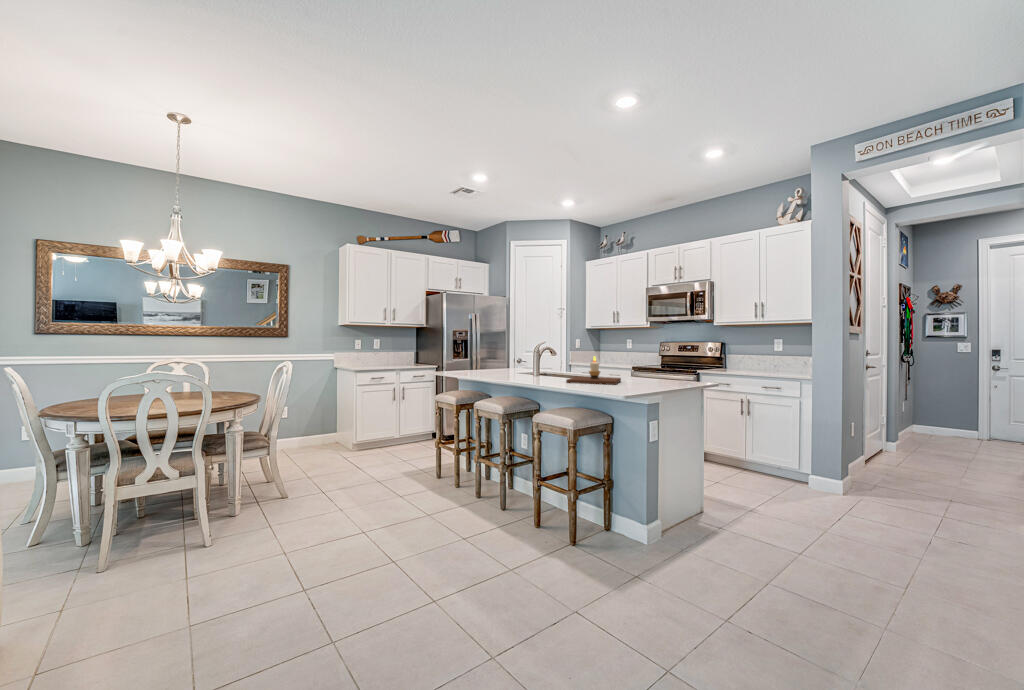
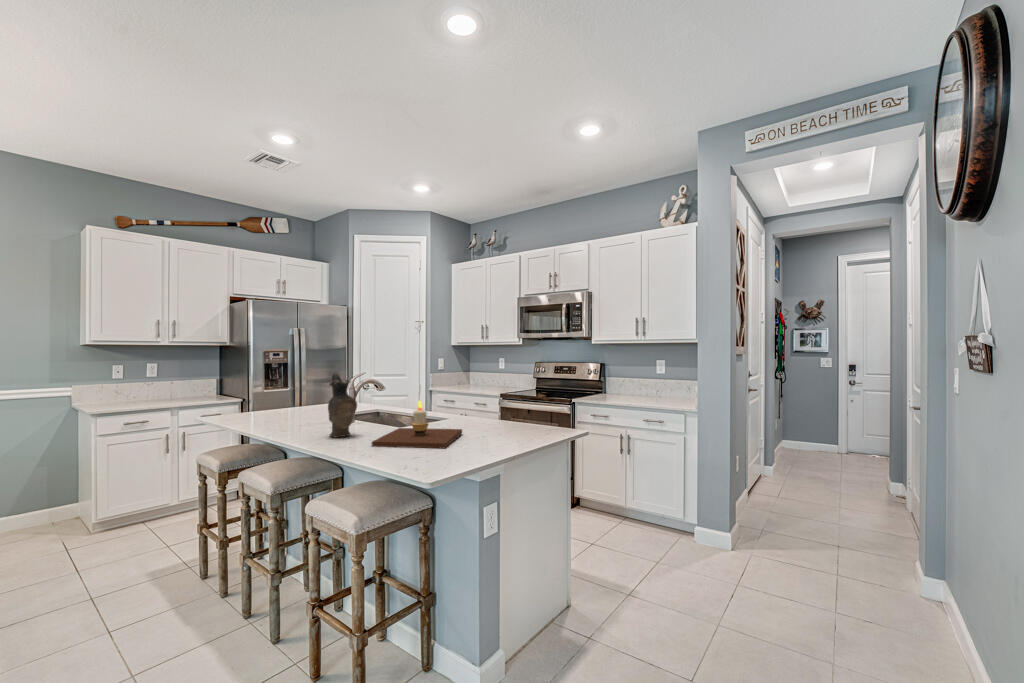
ceramic pitcher: none [532,338,550,380] -> present [328,372,357,438]

